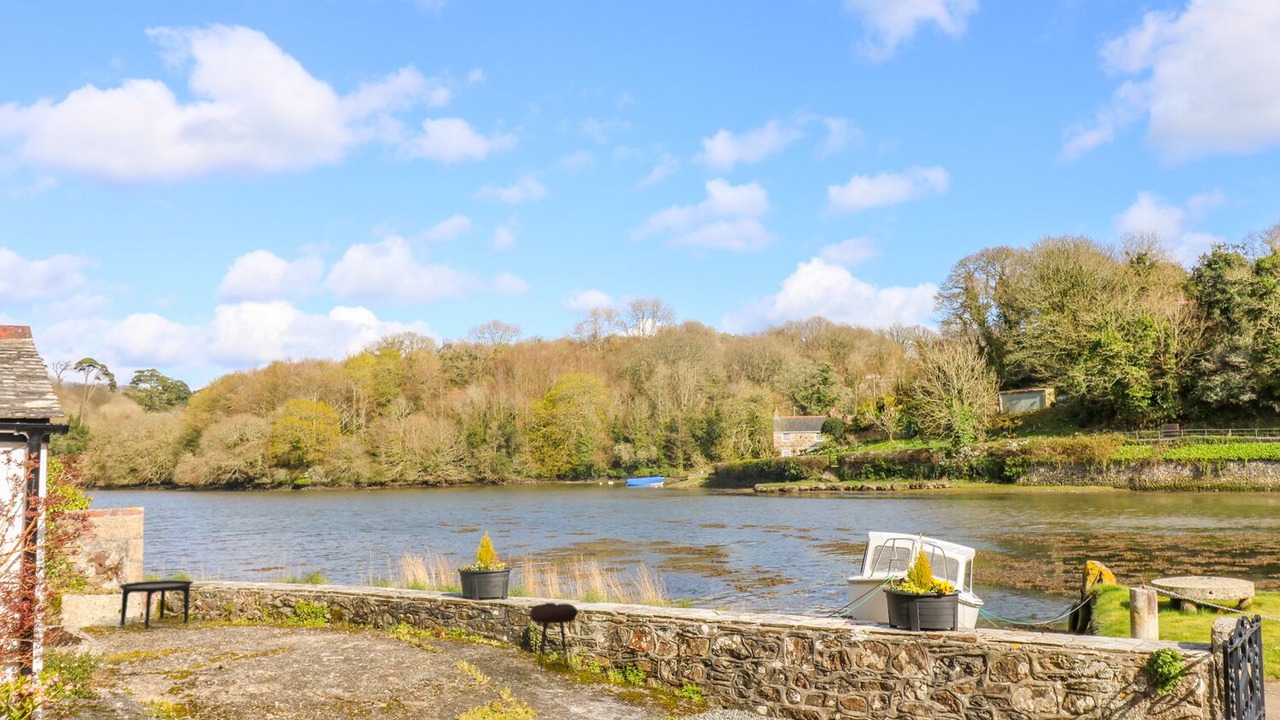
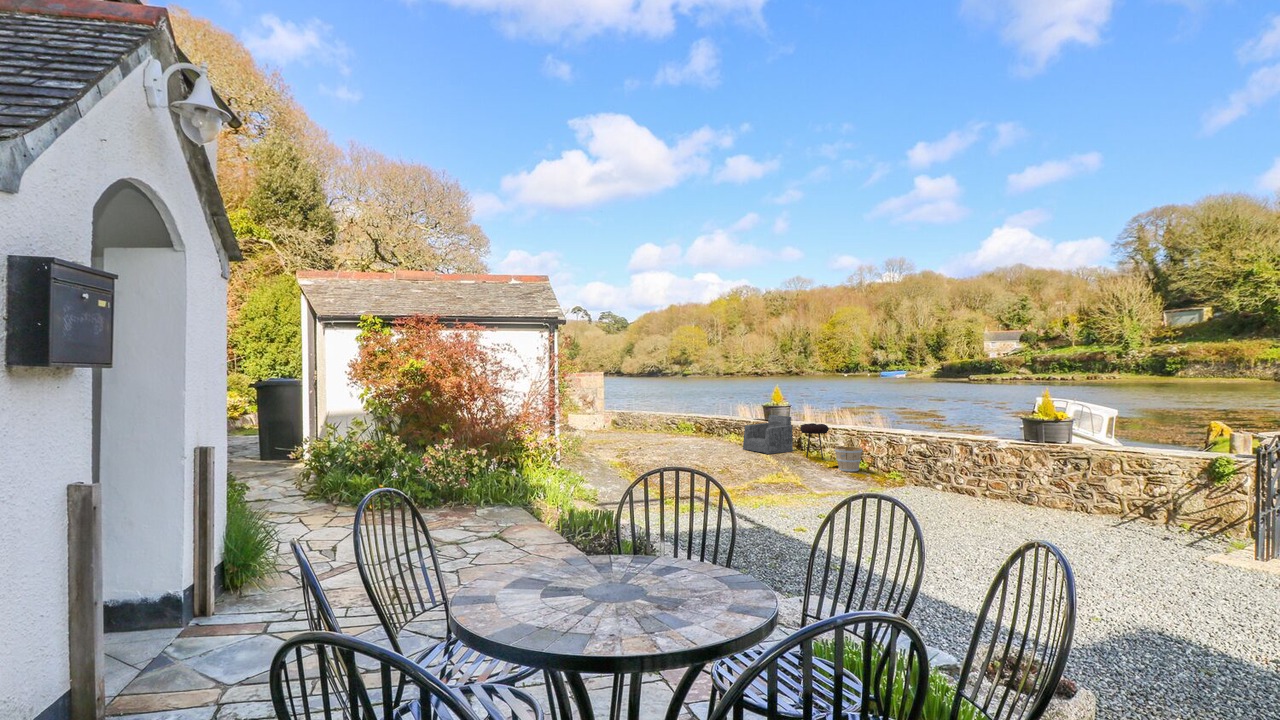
round table: present [119,580,193,628] -> none [591,409,625,432]
armchair: none [423,587,512,662] -> present [743,415,793,454]
wooden bucket: none [590,643,636,691] -> present [835,446,863,472]

